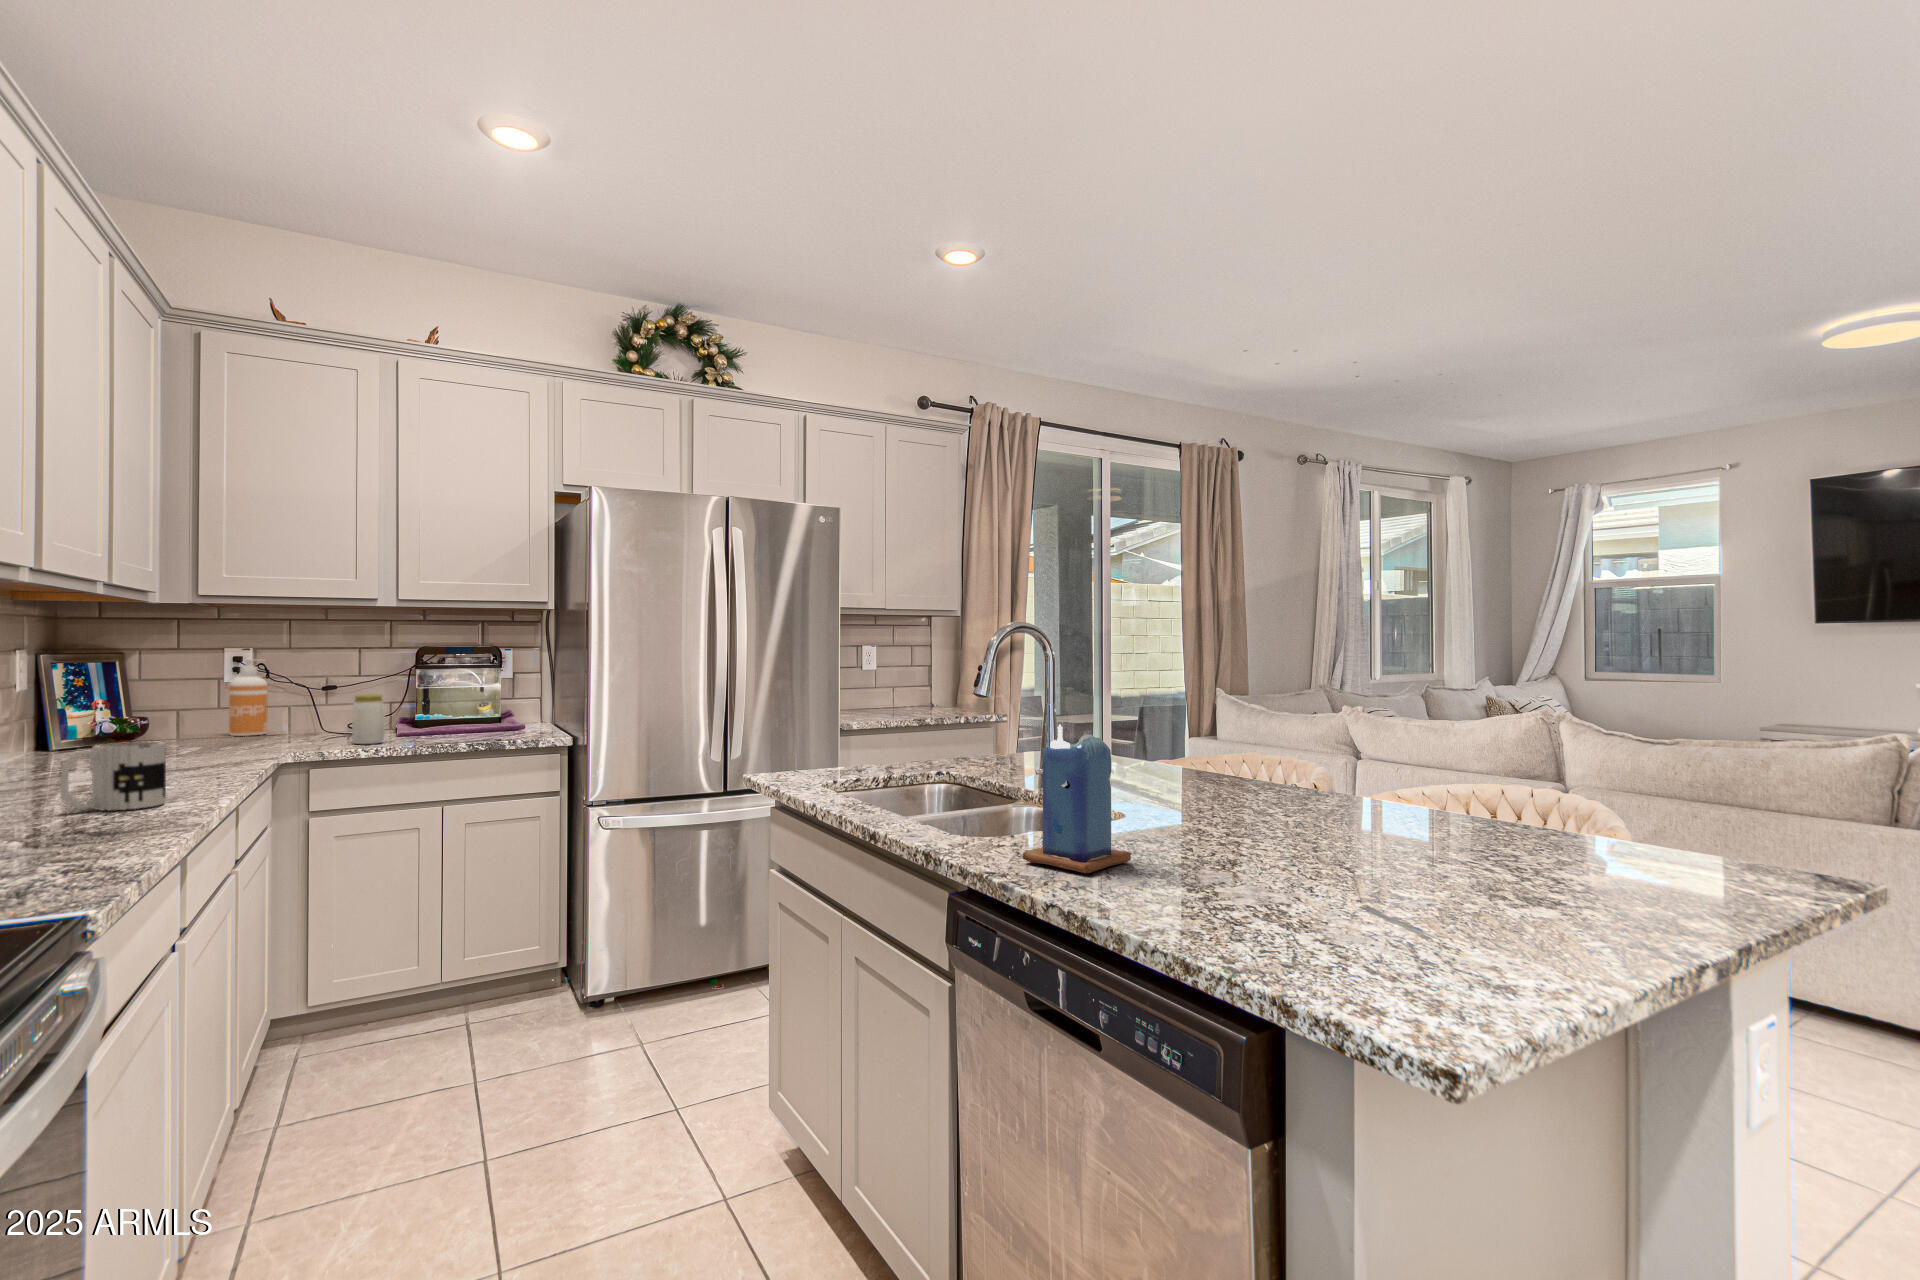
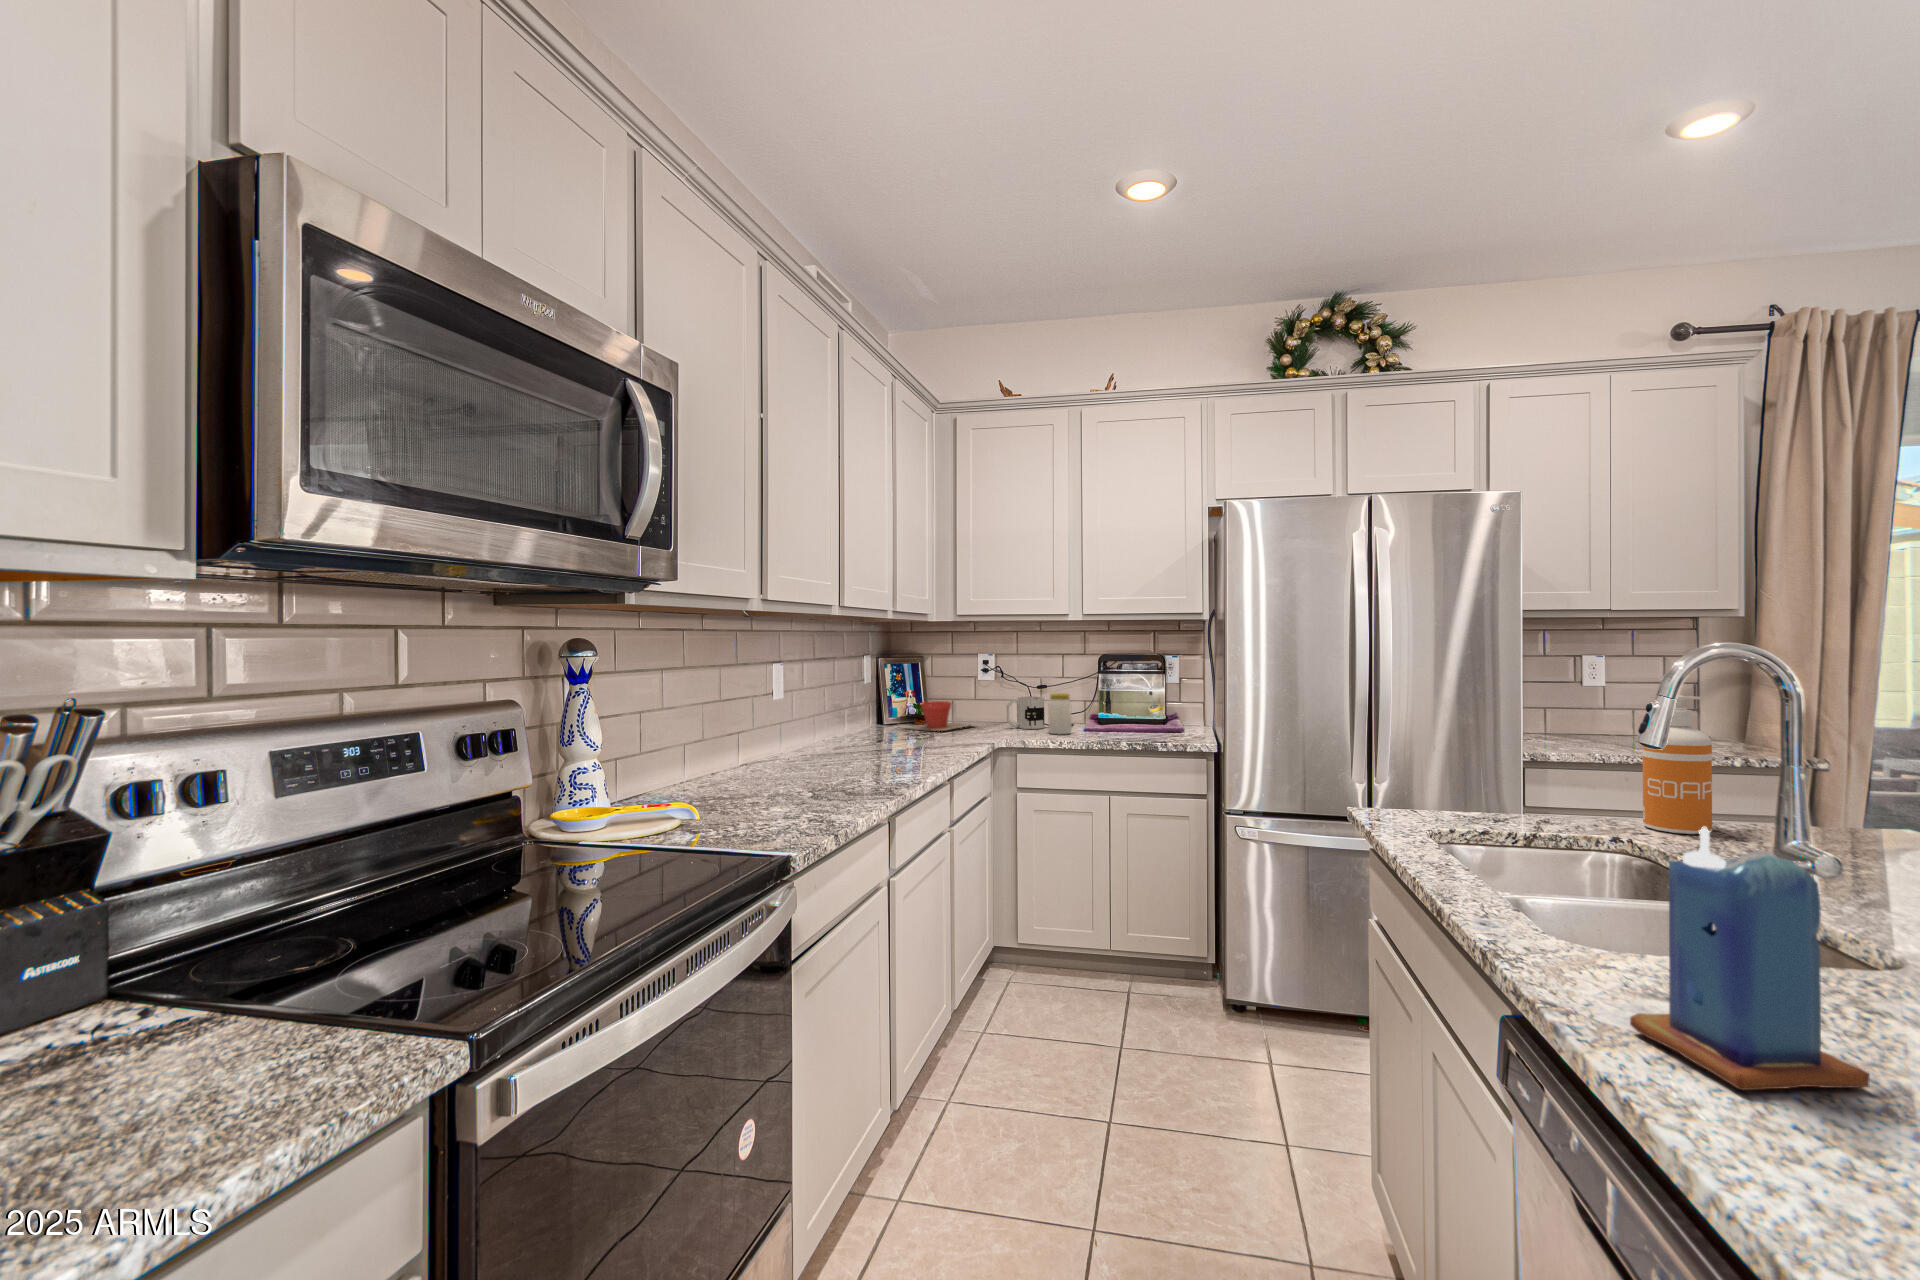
soap dispenser: present [229,659,268,736] -> present [1643,695,1712,834]
plant pot: none [100,711,237,752] -> present [908,701,973,731]
mug: present [61,742,166,810] -> present [1007,697,1044,729]

